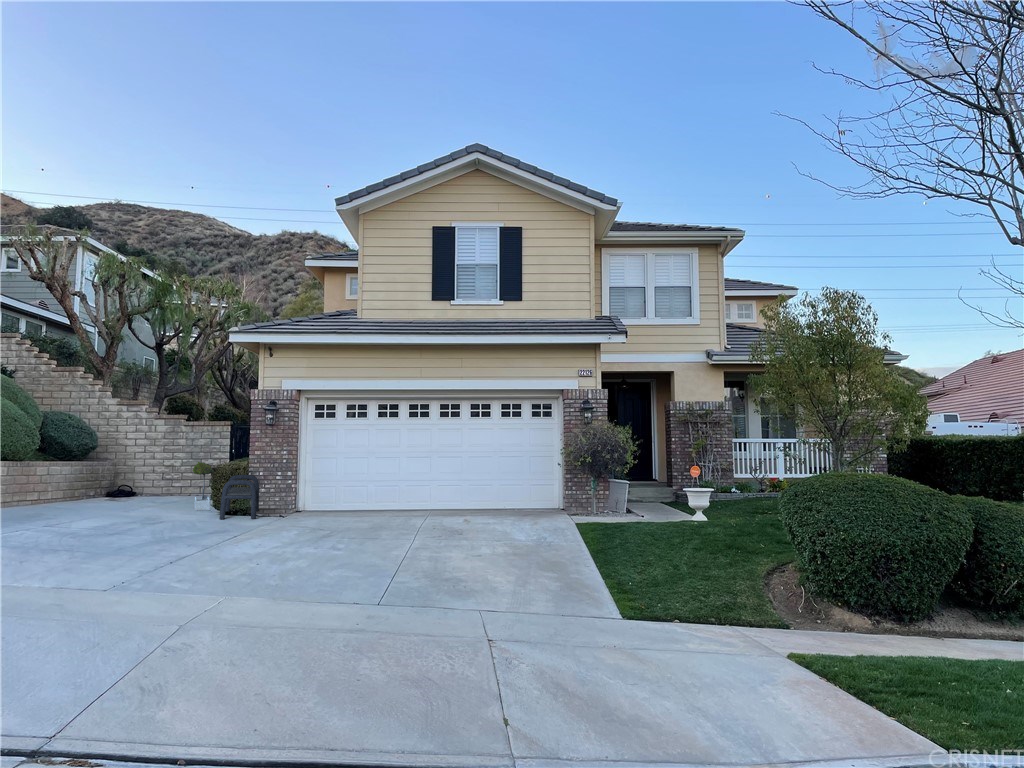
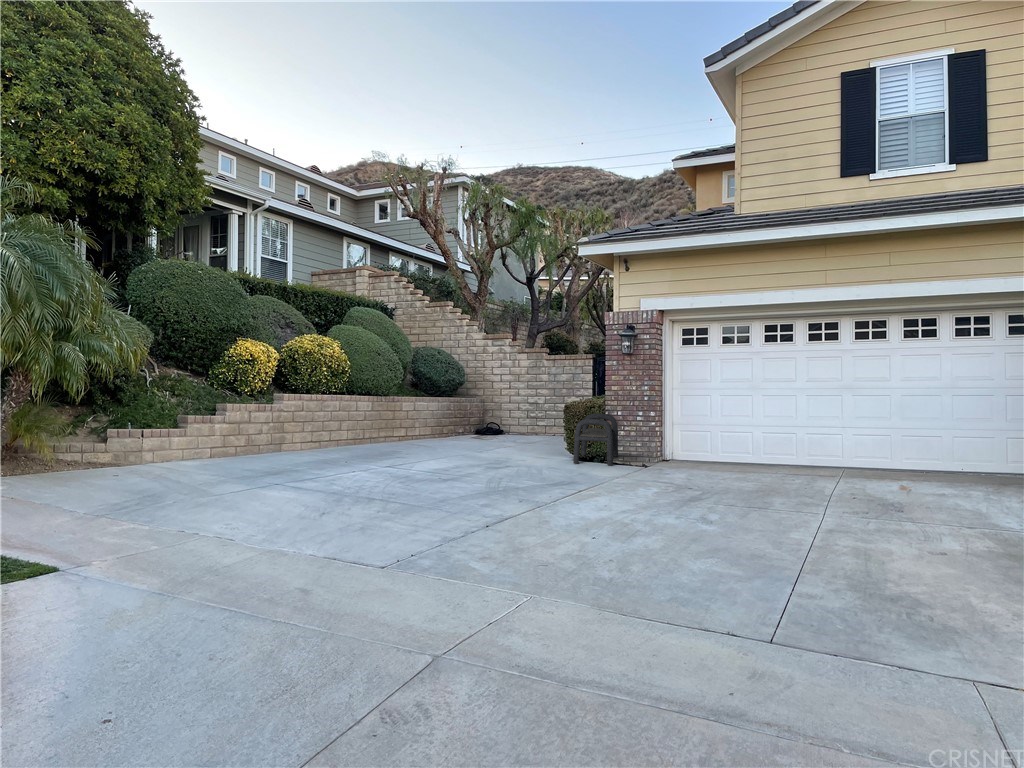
potted tree: present [192,462,214,511] -> none [547,397,569,453]

